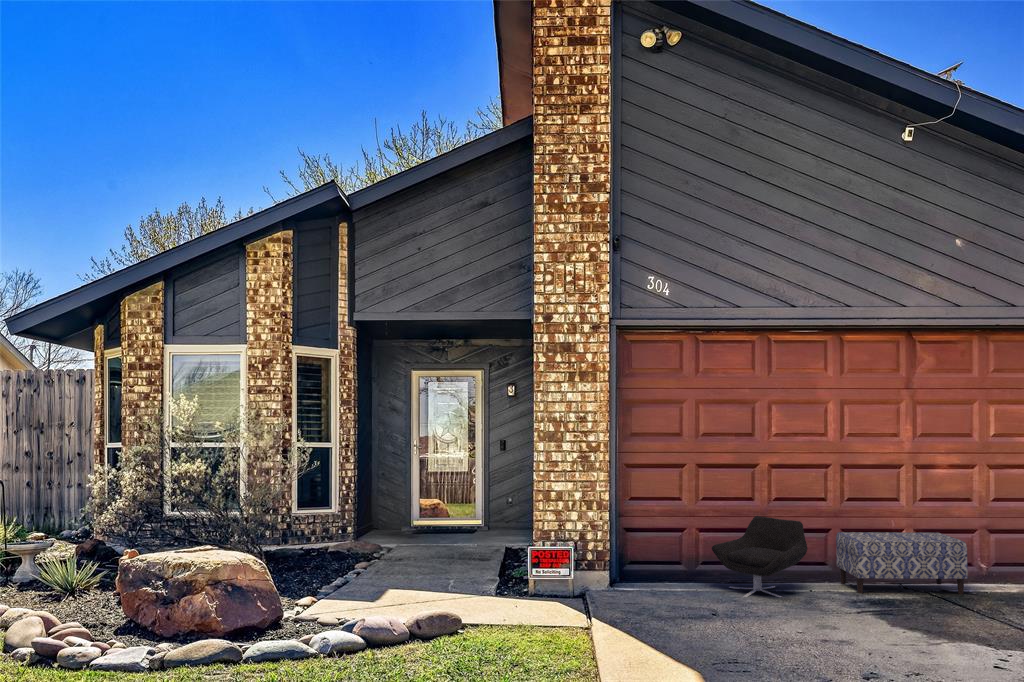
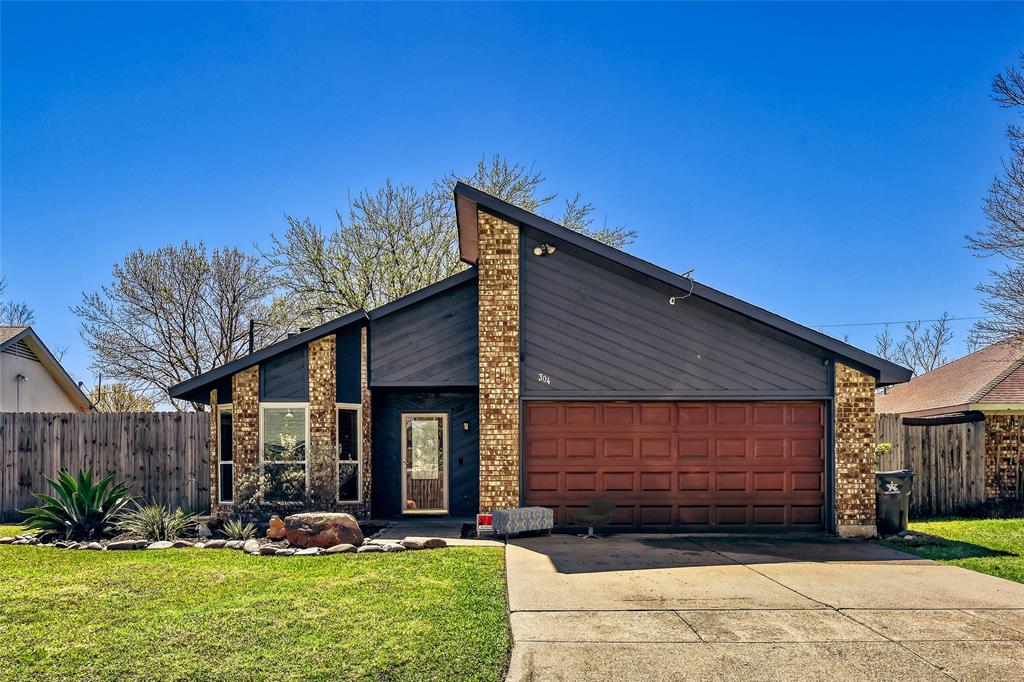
bench: present [836,532,968,595] -> present [492,507,553,540]

